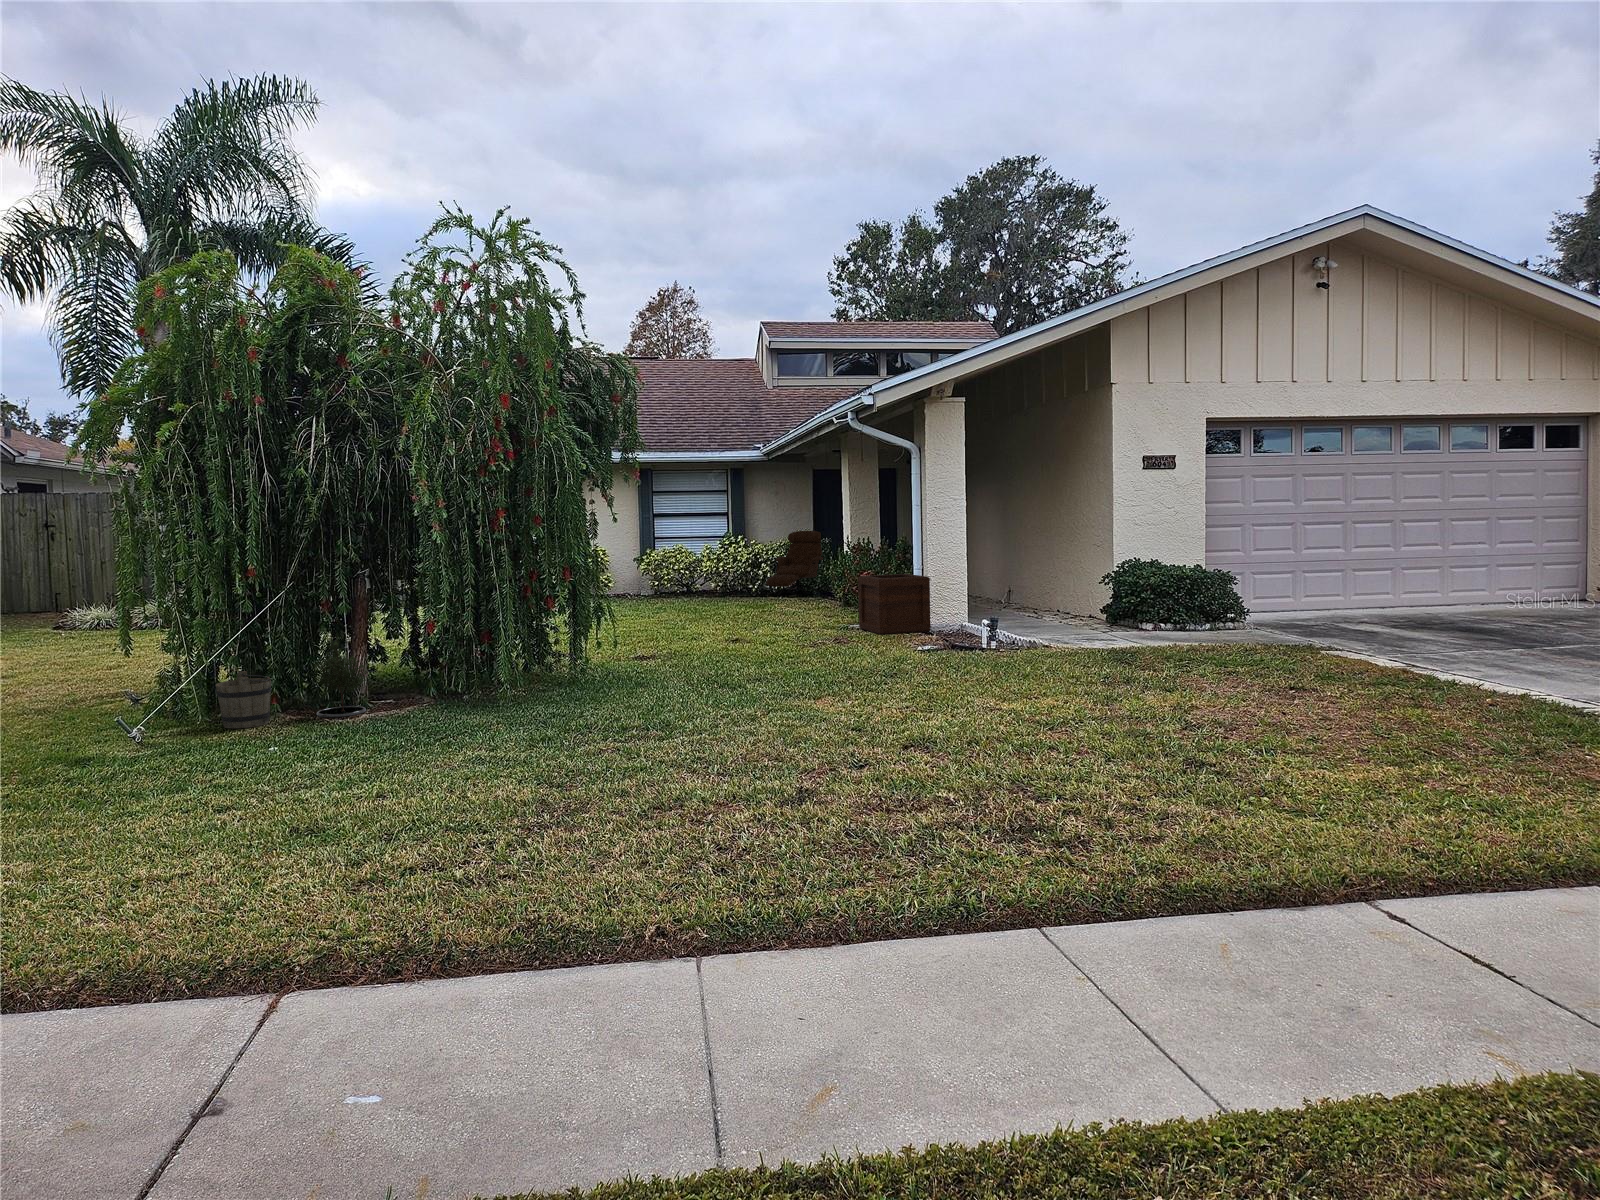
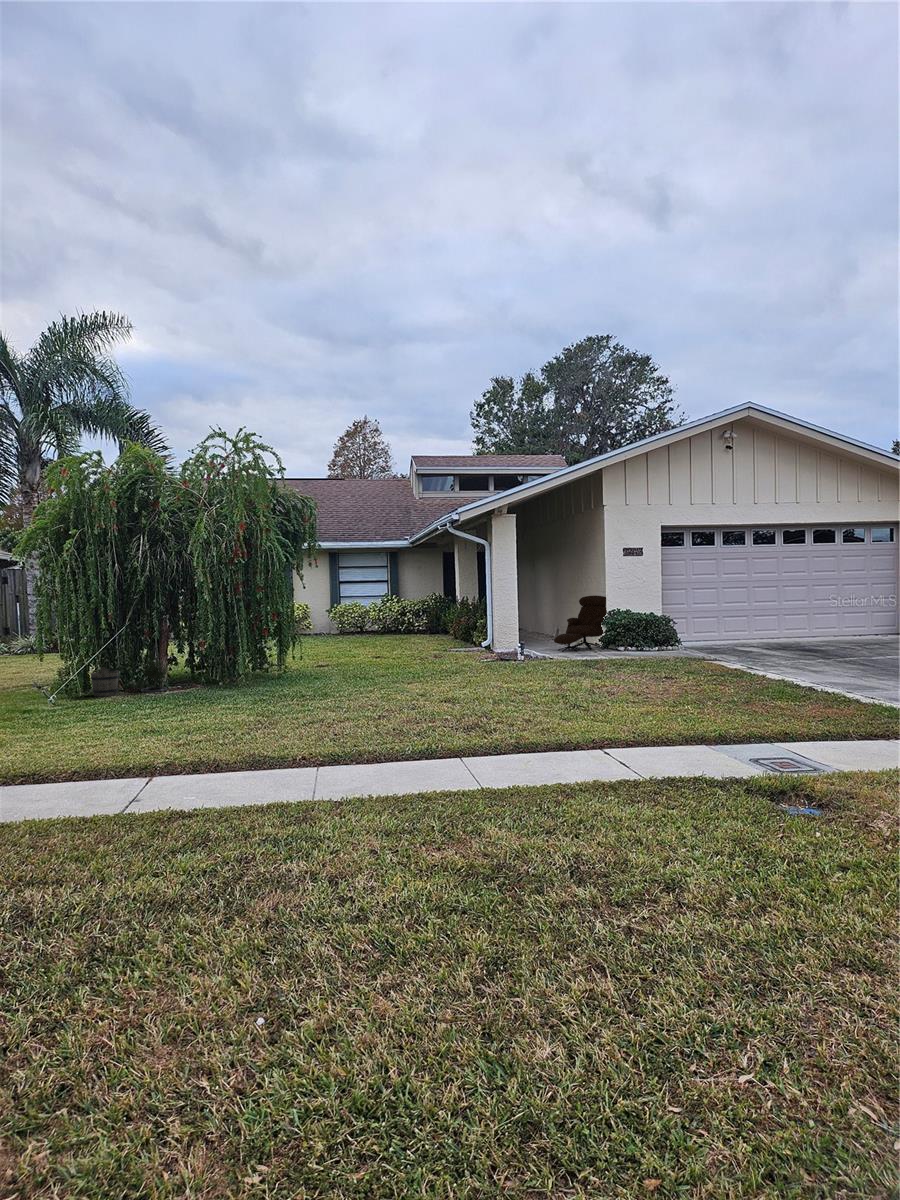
lounge chair: present [766,531,823,595] -> present [554,596,607,652]
wooden crate: present [858,574,931,634] -> none [452,619,494,654]

